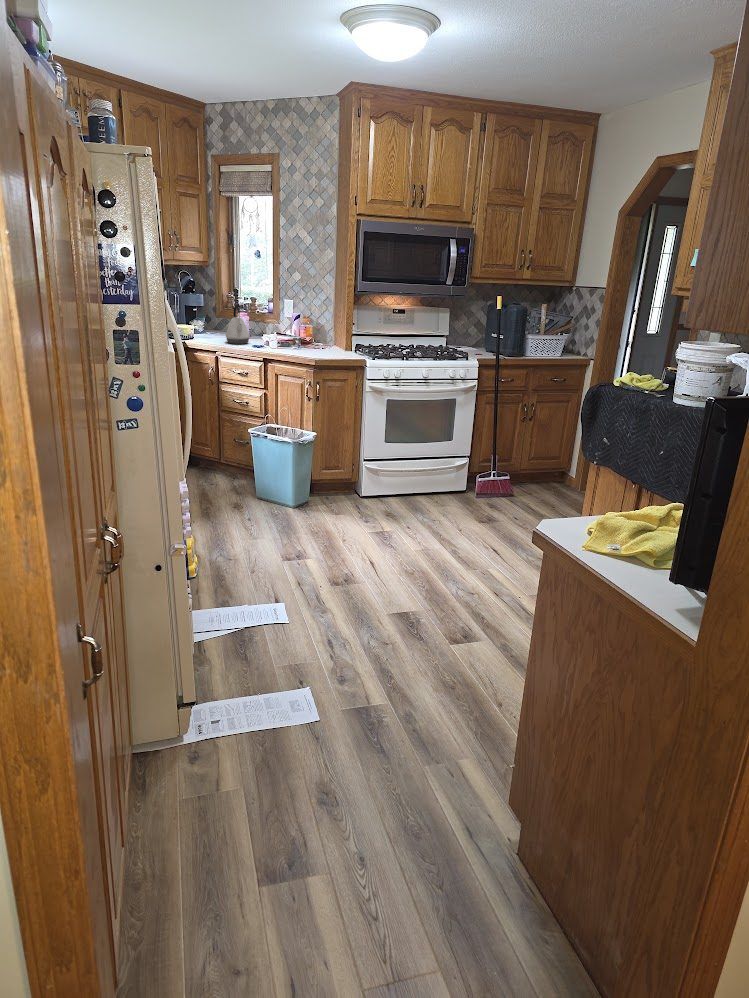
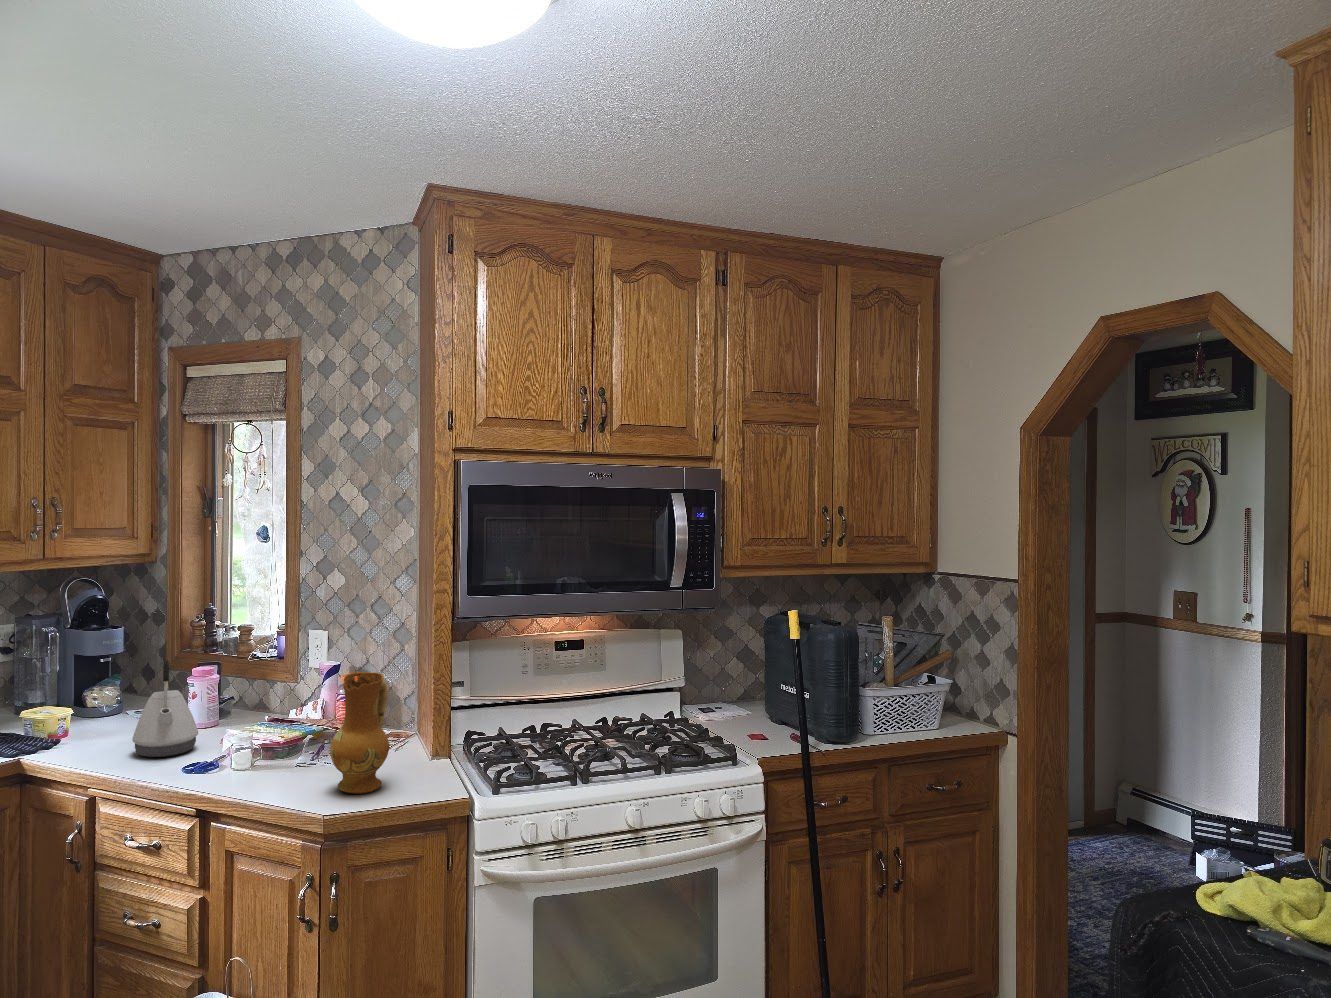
ceramic jug: none [312,309,334,356] -> present [330,672,389,794]

